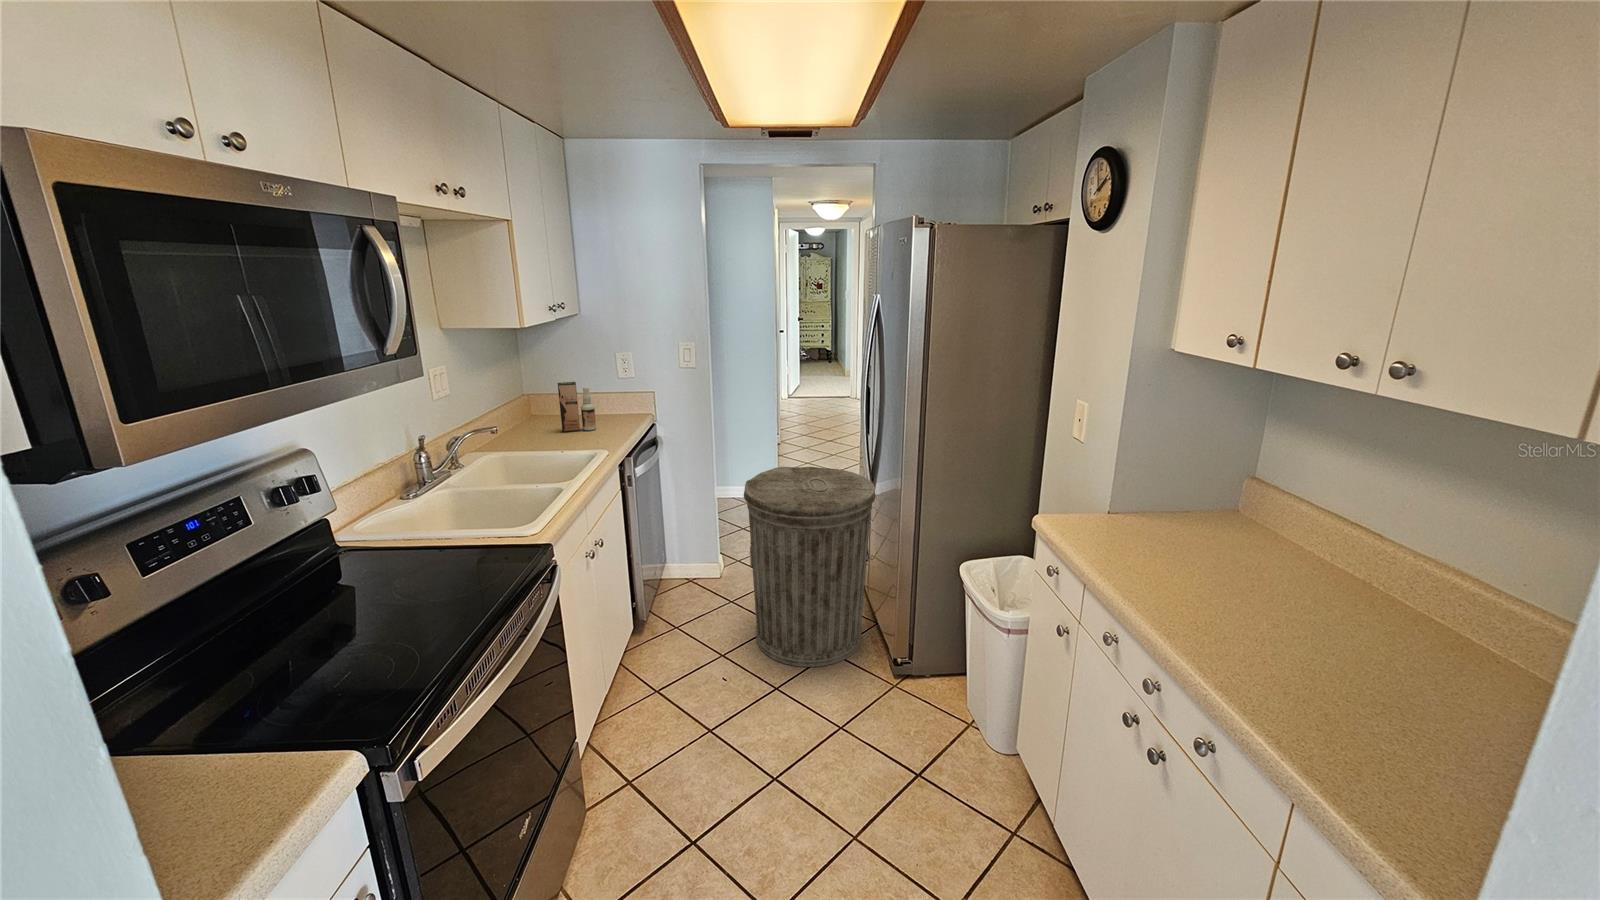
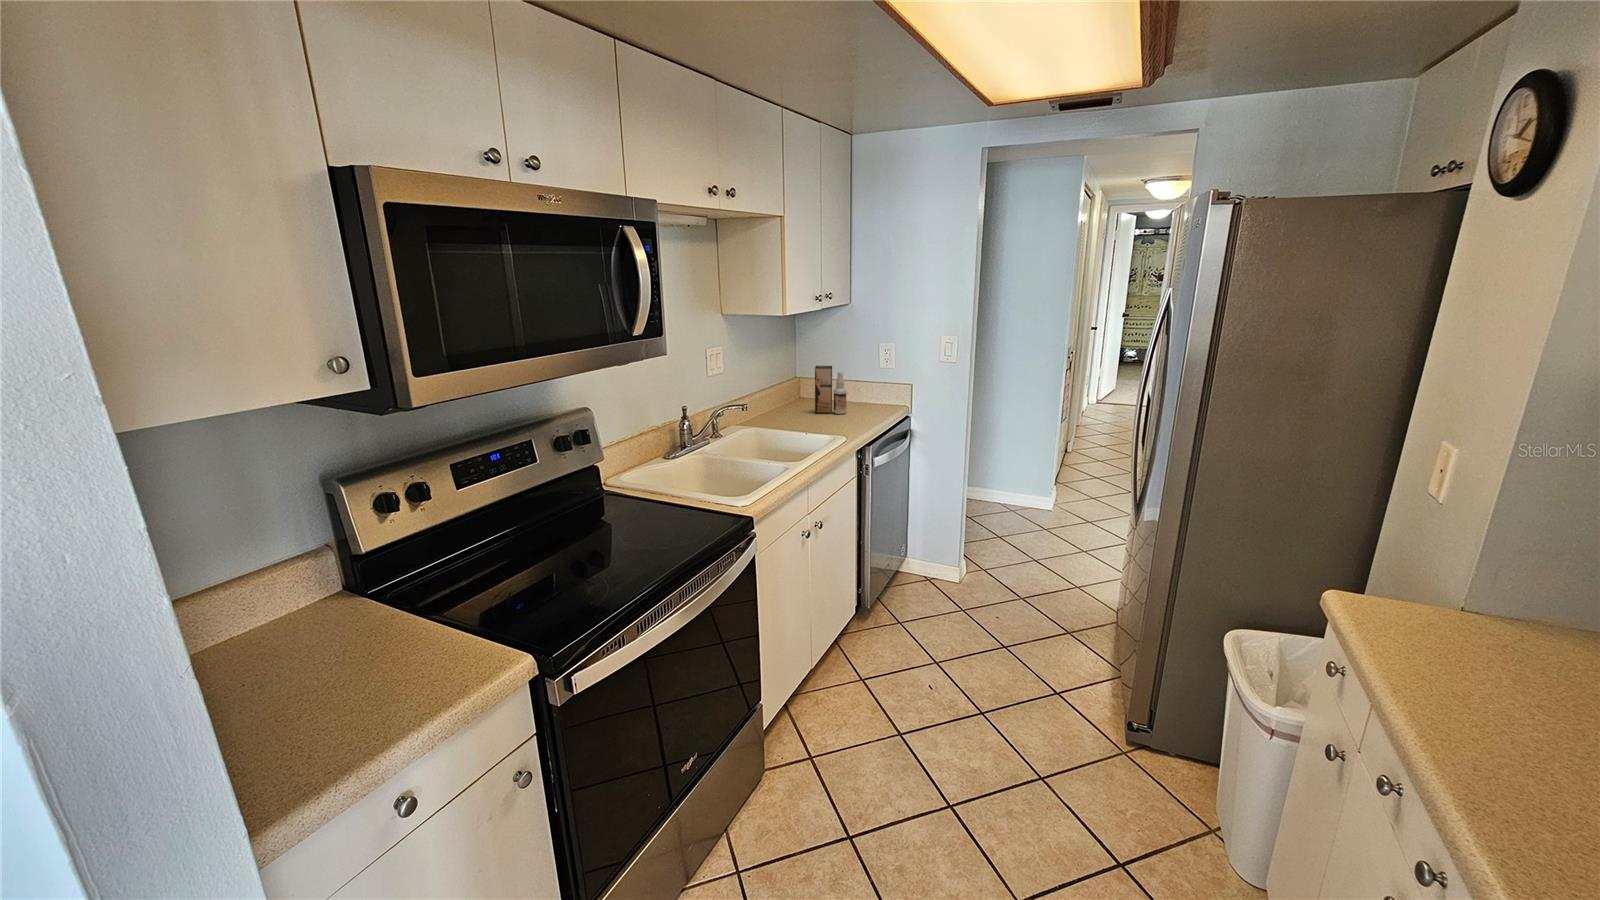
trash can: present [744,467,876,667] -> none [978,476,1138,707]

